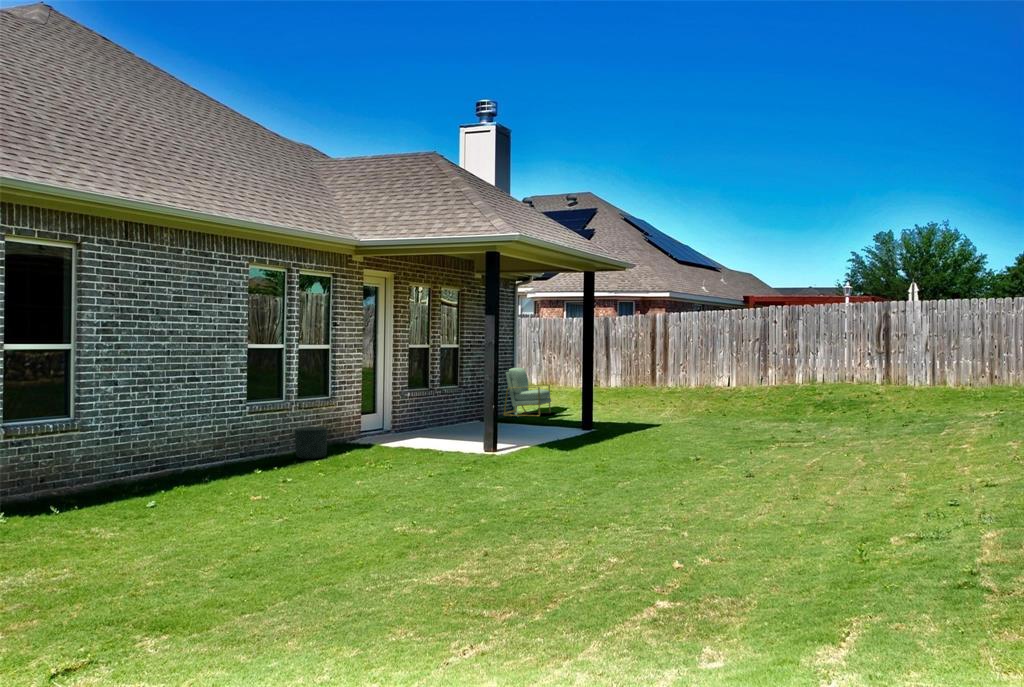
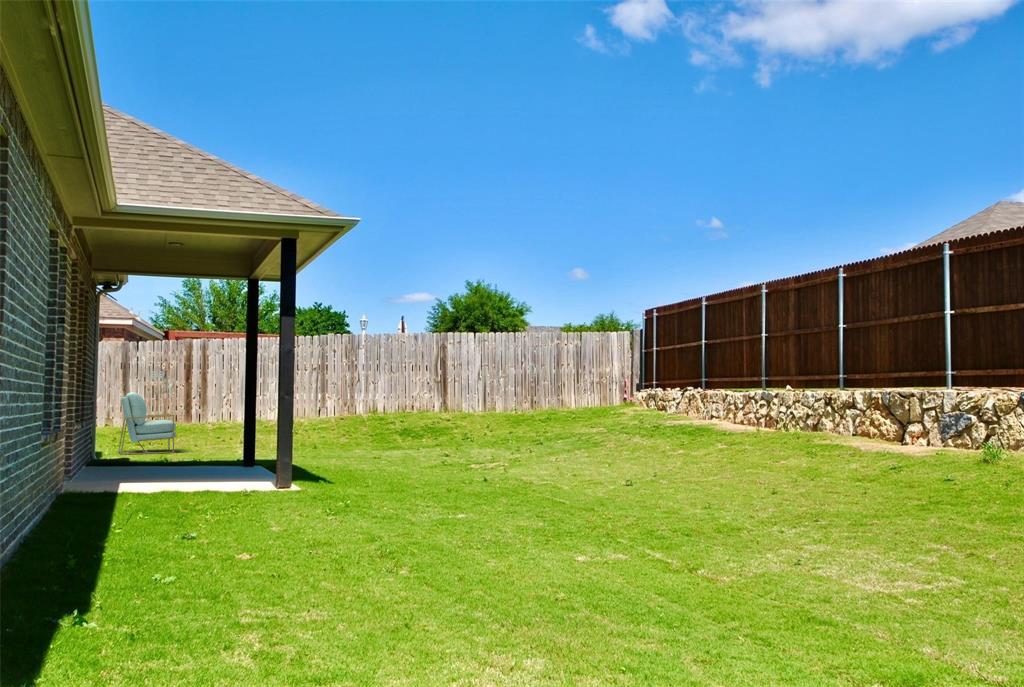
planter: present [295,427,327,459] -> none [69,460,126,511]

